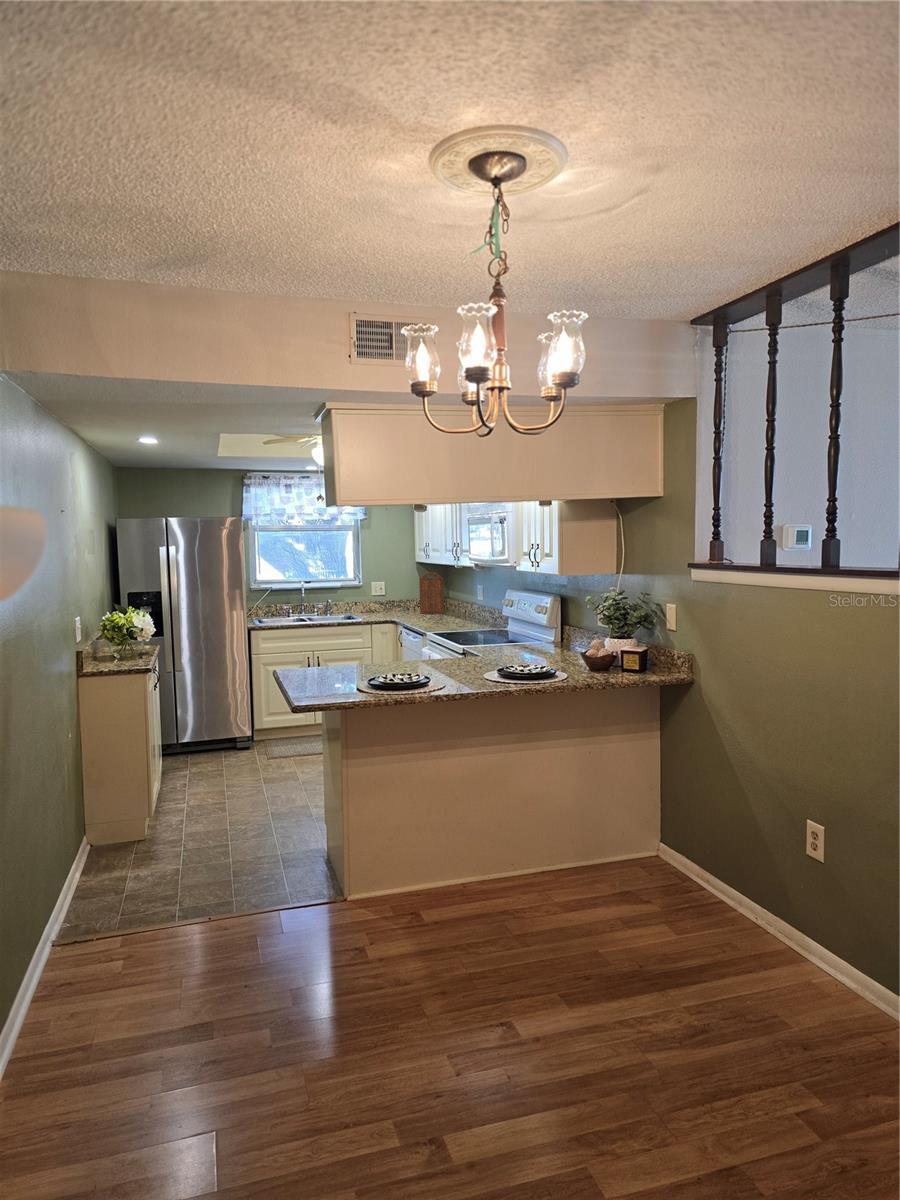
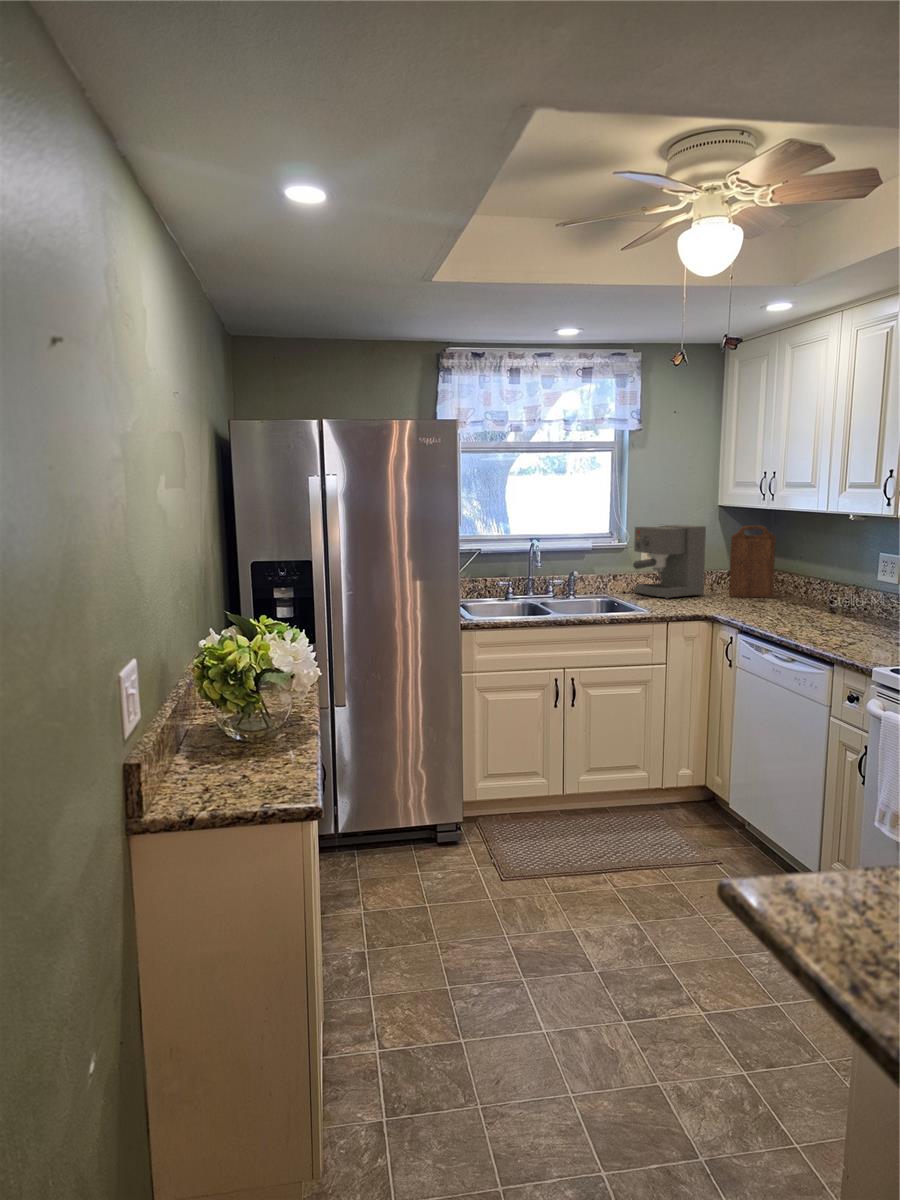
coffee maker: none [362,573,406,615] -> present [633,525,706,599]

